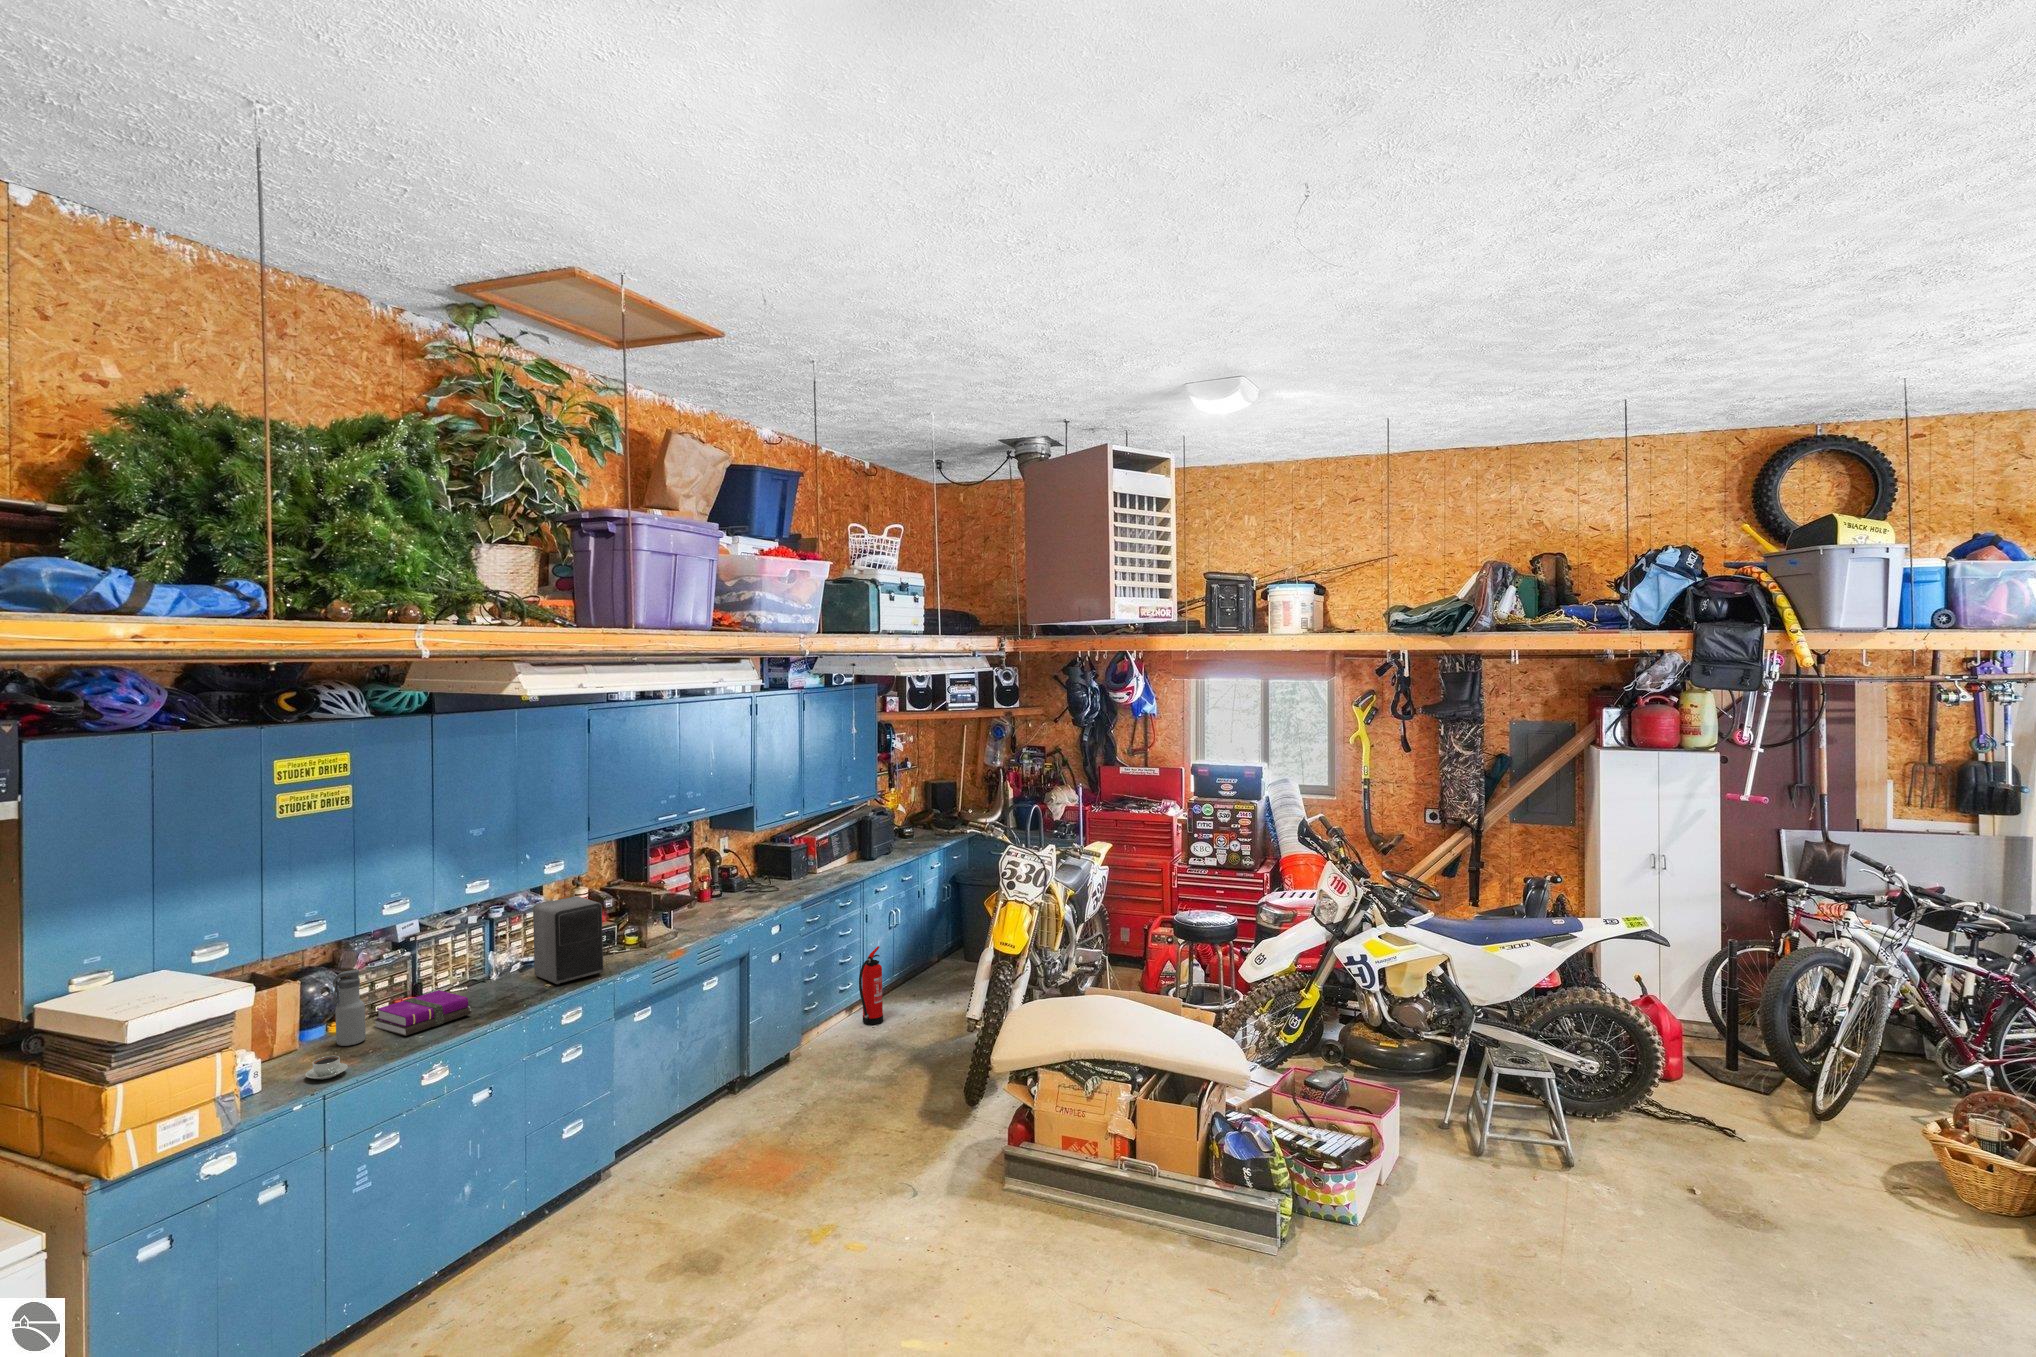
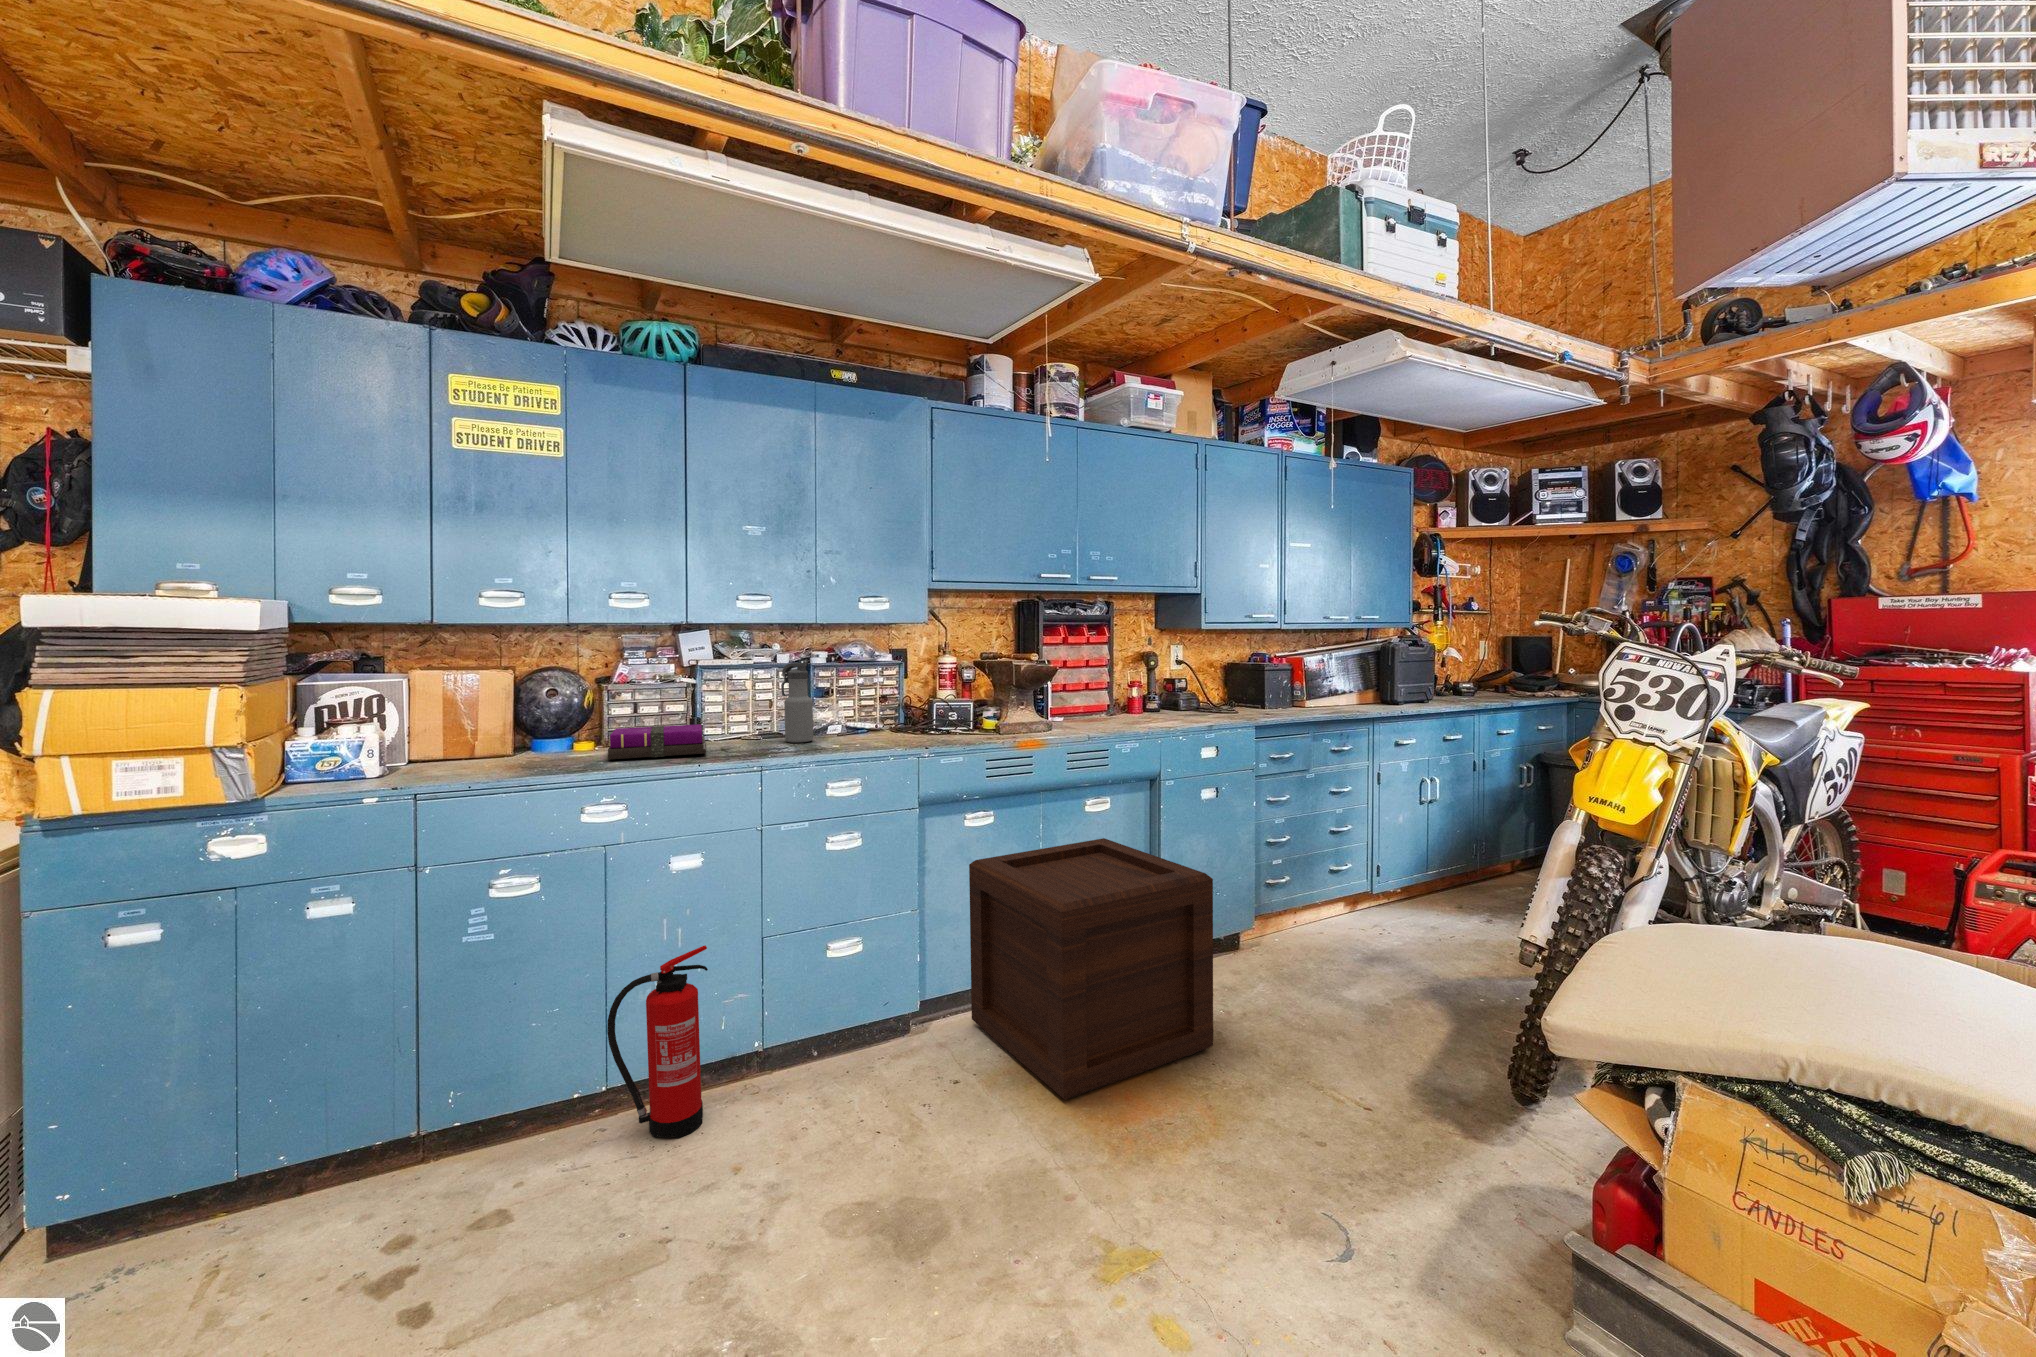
speaker: present [533,896,603,985] -> none [839,644,909,747]
fire extinguisher: present [859,946,883,1025] -> present [607,945,708,1138]
water bottle: present [333,970,366,1046] -> present [781,663,813,742]
wooden crate: none [643,1008,814,1183] -> present [969,838,1213,1100]
coffee cup: present [305,1056,348,1079] -> none [429,753,487,778]

